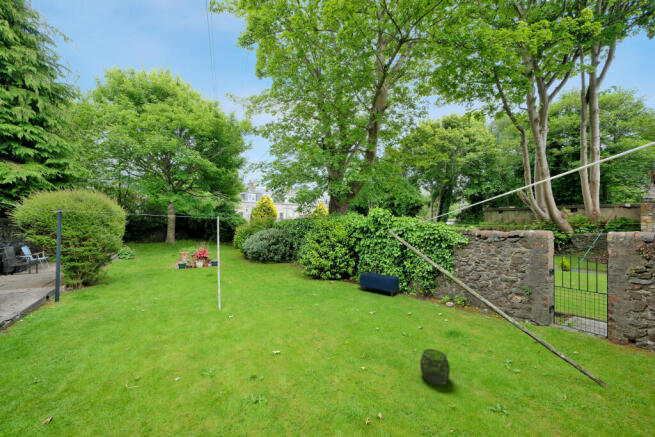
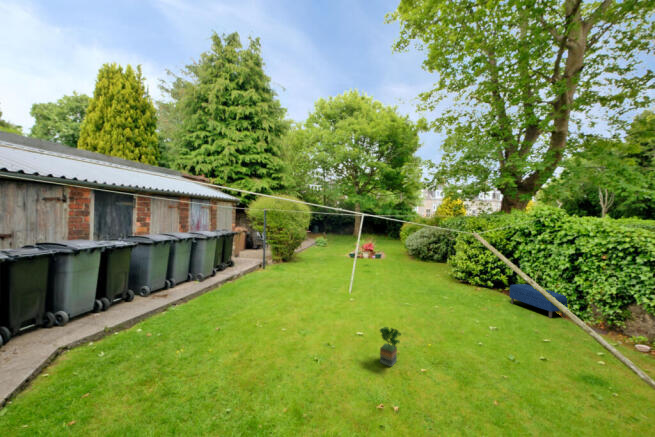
woven basket: present [420,349,450,384] -> none [494,361,527,397]
potted tree: none [306,351,337,405] -> present [380,327,401,366]

